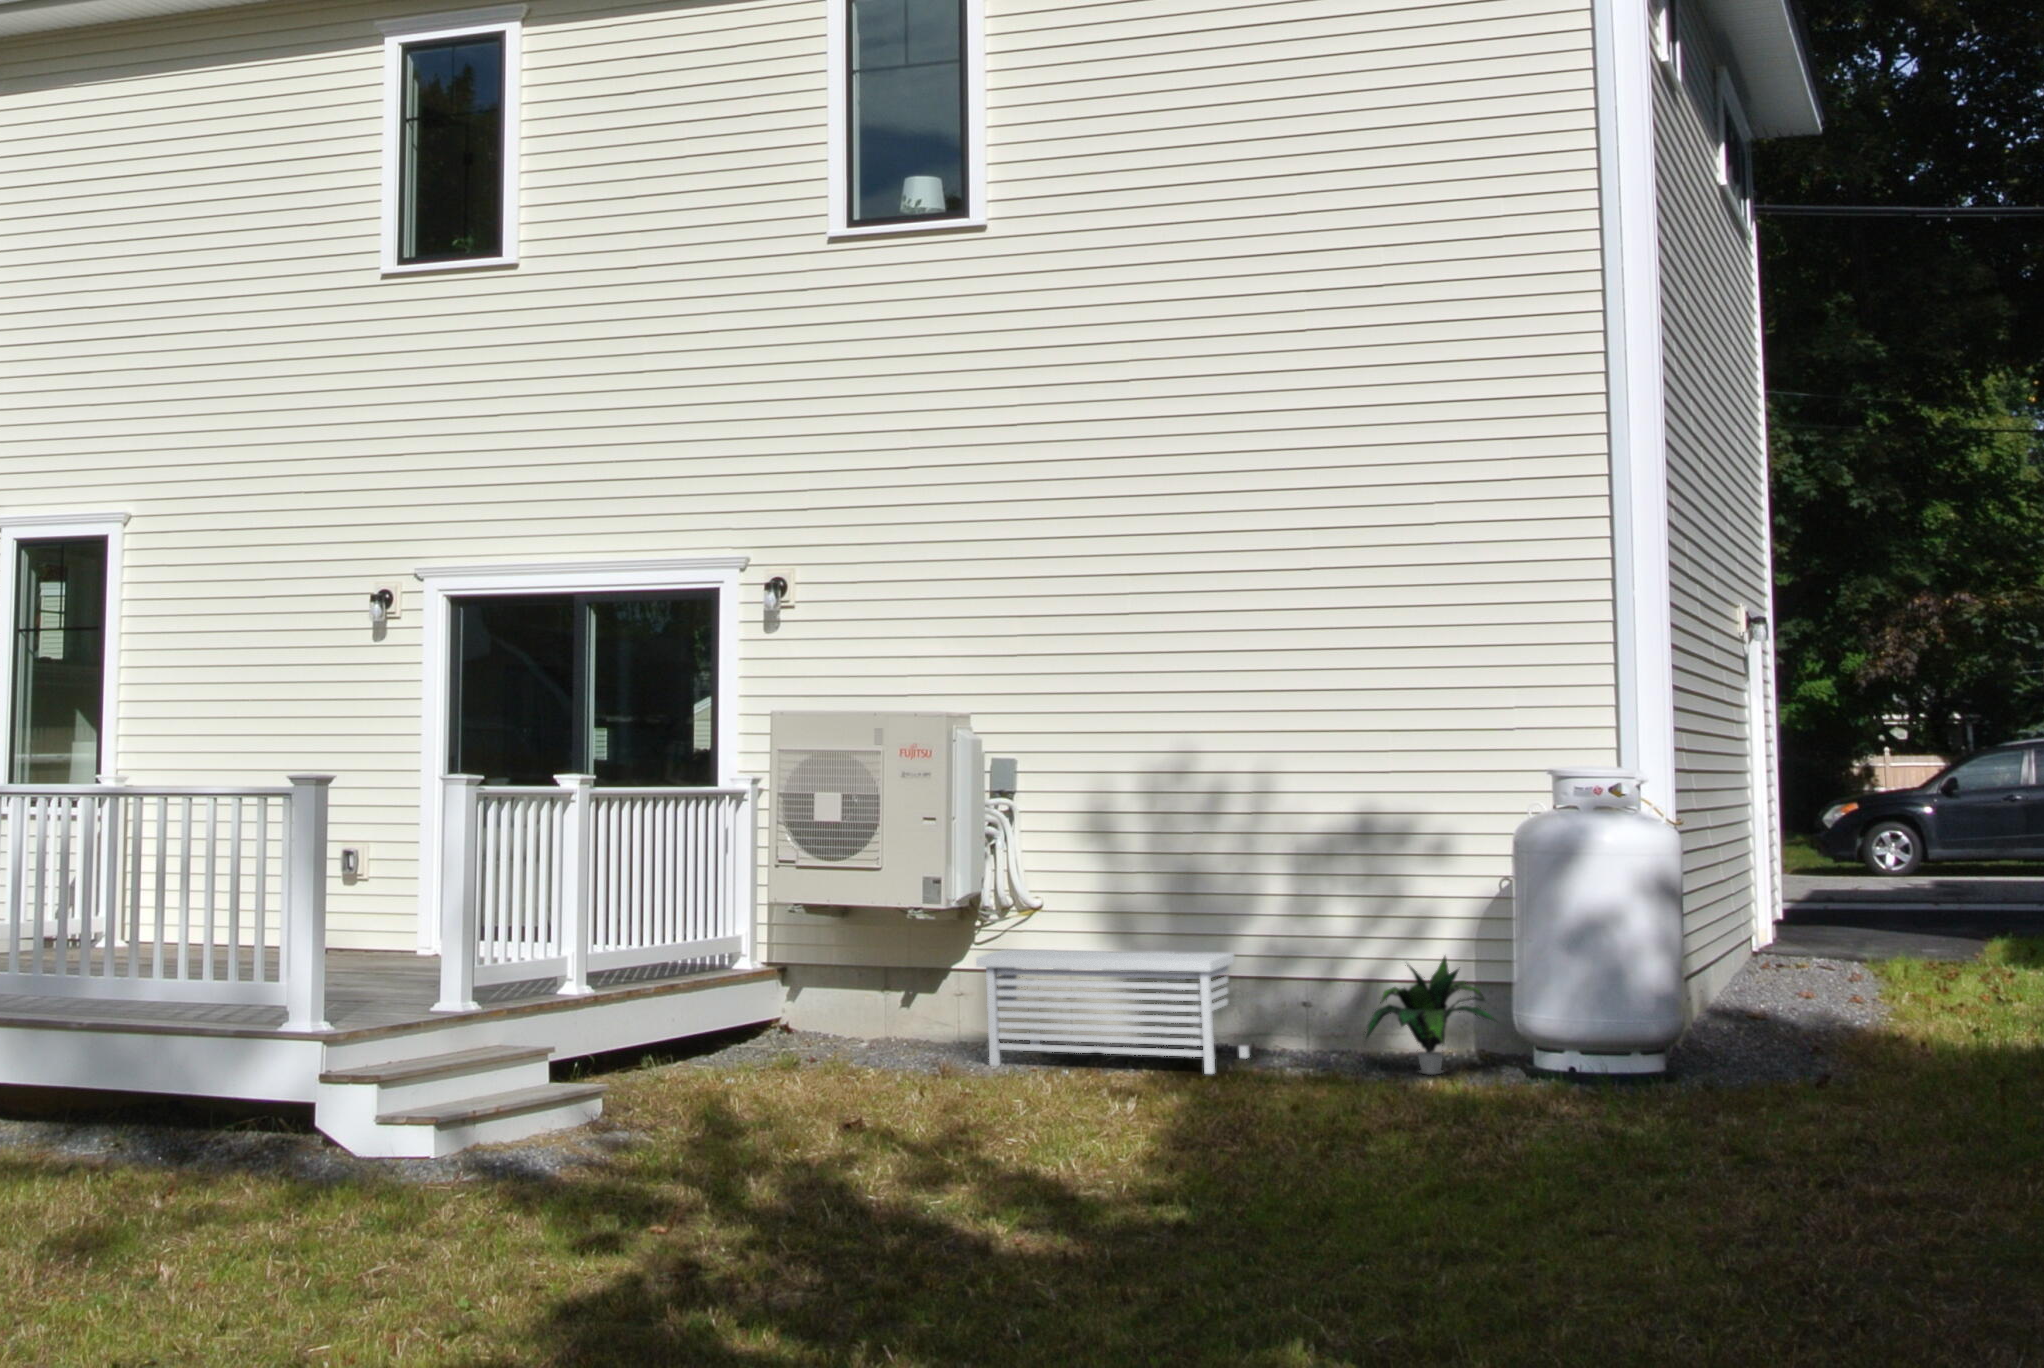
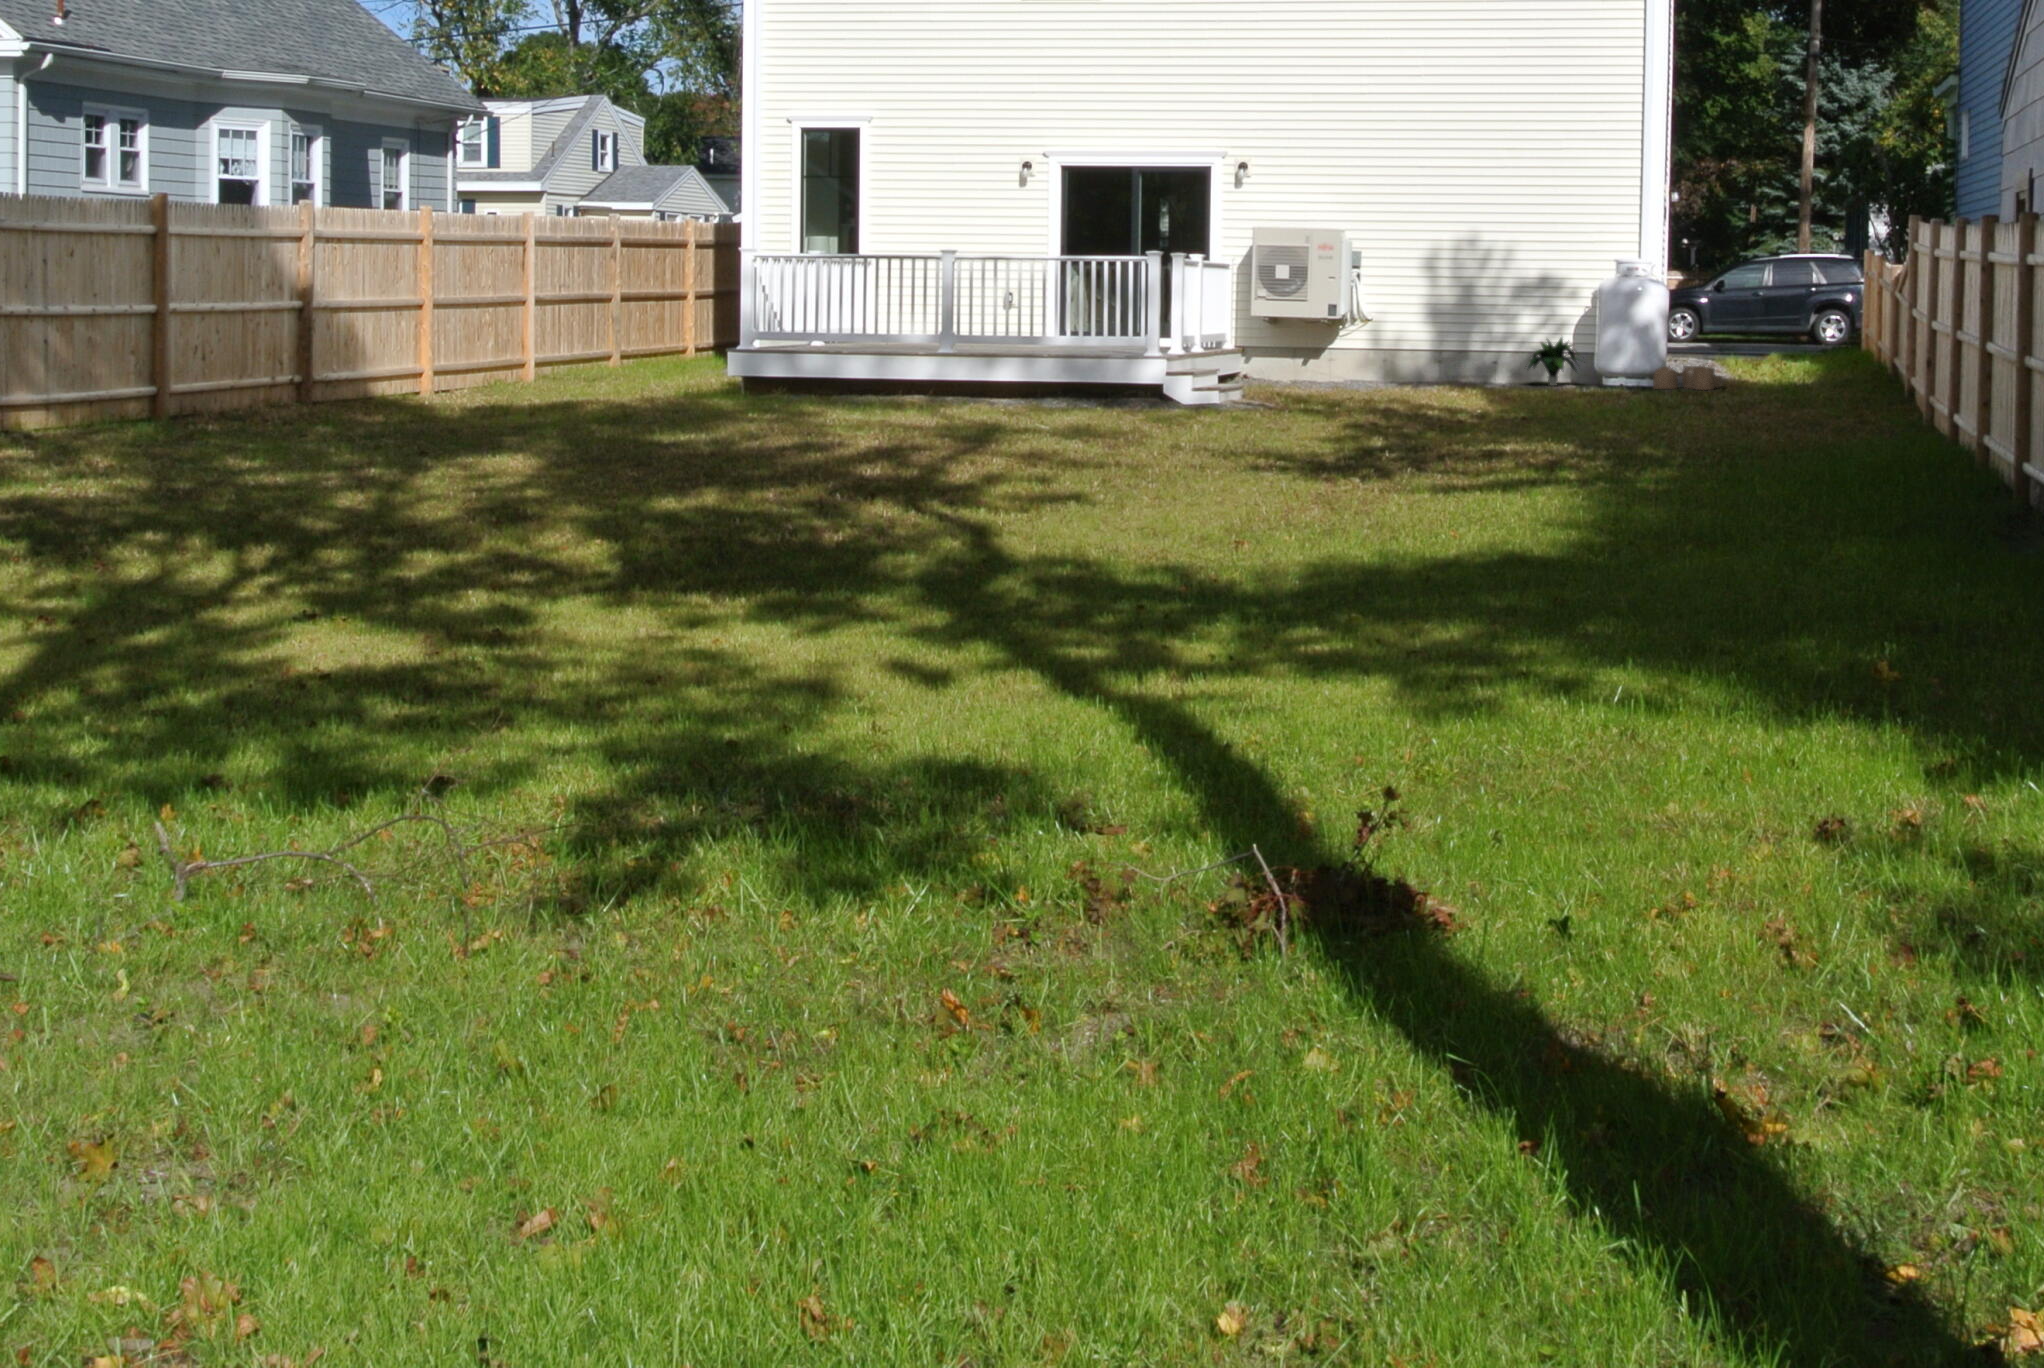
storage bench: present [976,950,1249,1074] -> none [1352,336,1470,387]
woven basket: none [1660,1030,1838,1106] -> present [1653,365,1721,390]

